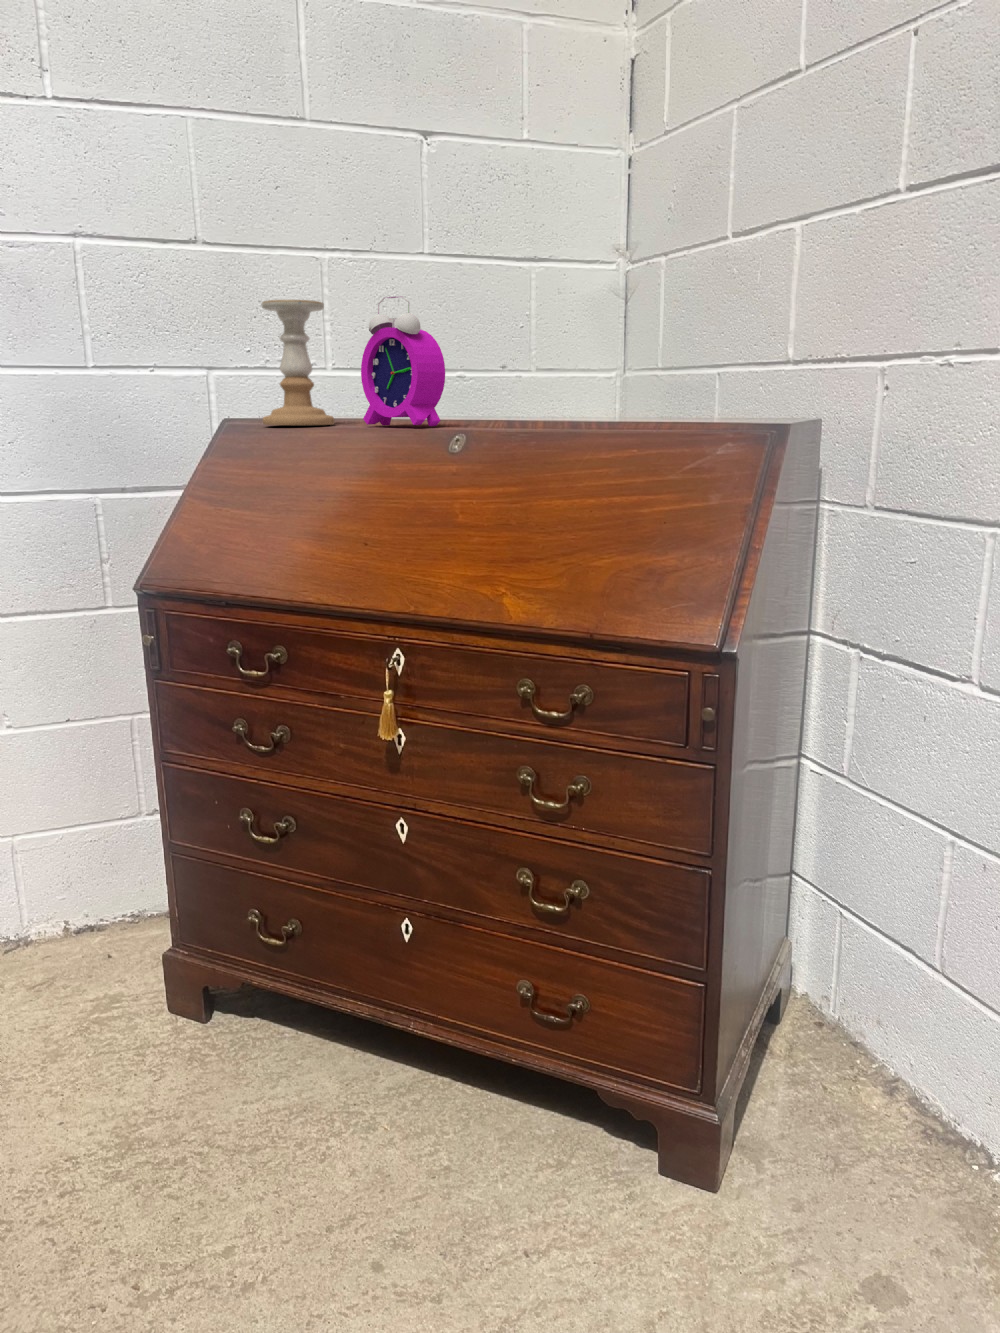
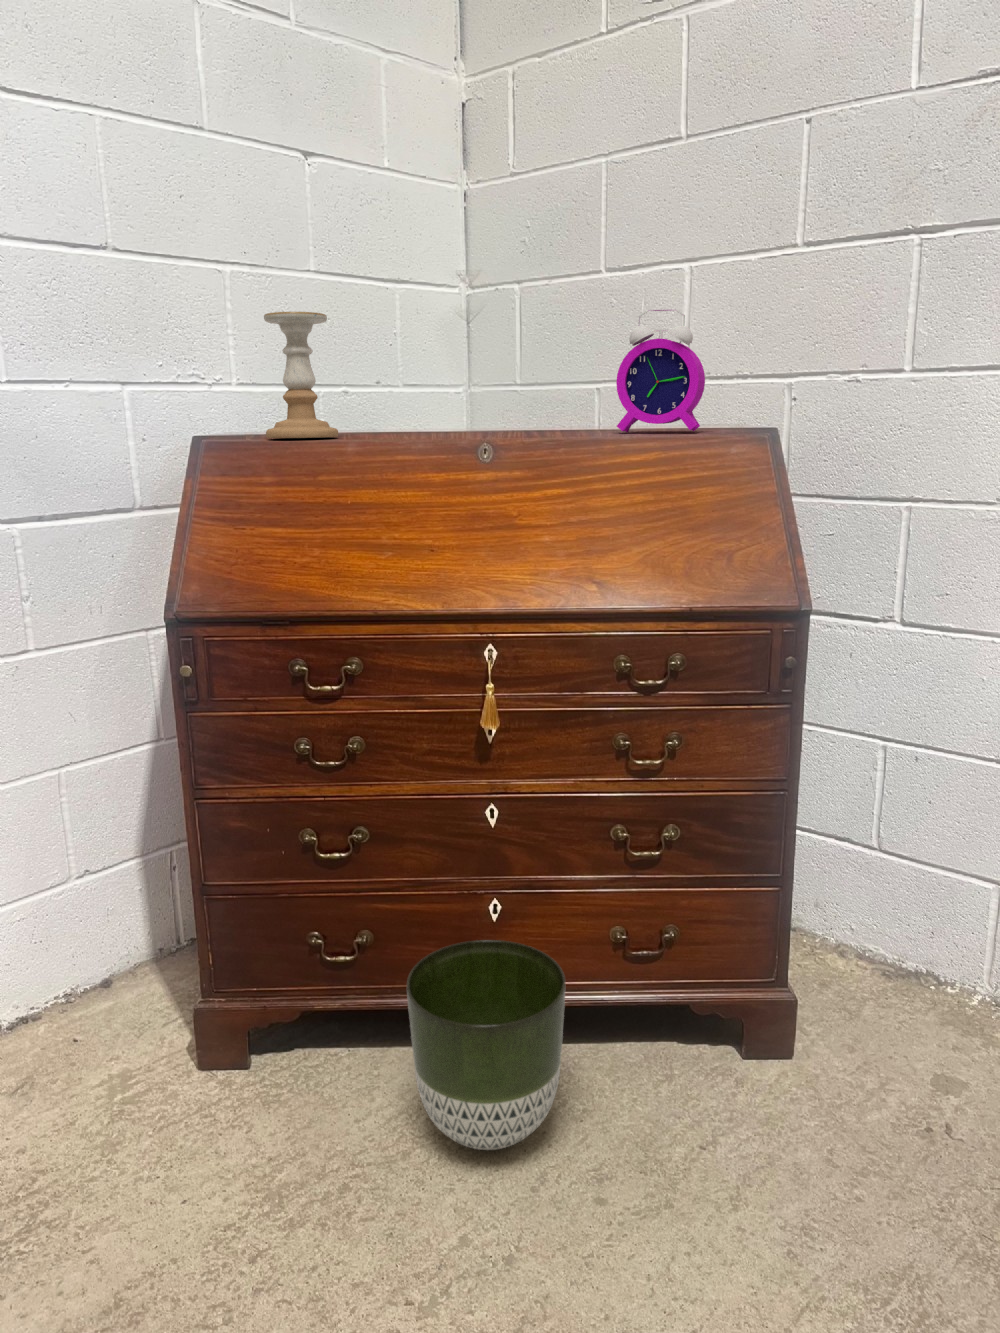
alarm clock: present [361,296,445,426] -> present [616,310,705,432]
planter: none [251,955,419,1175] -> present [407,940,565,1150]

